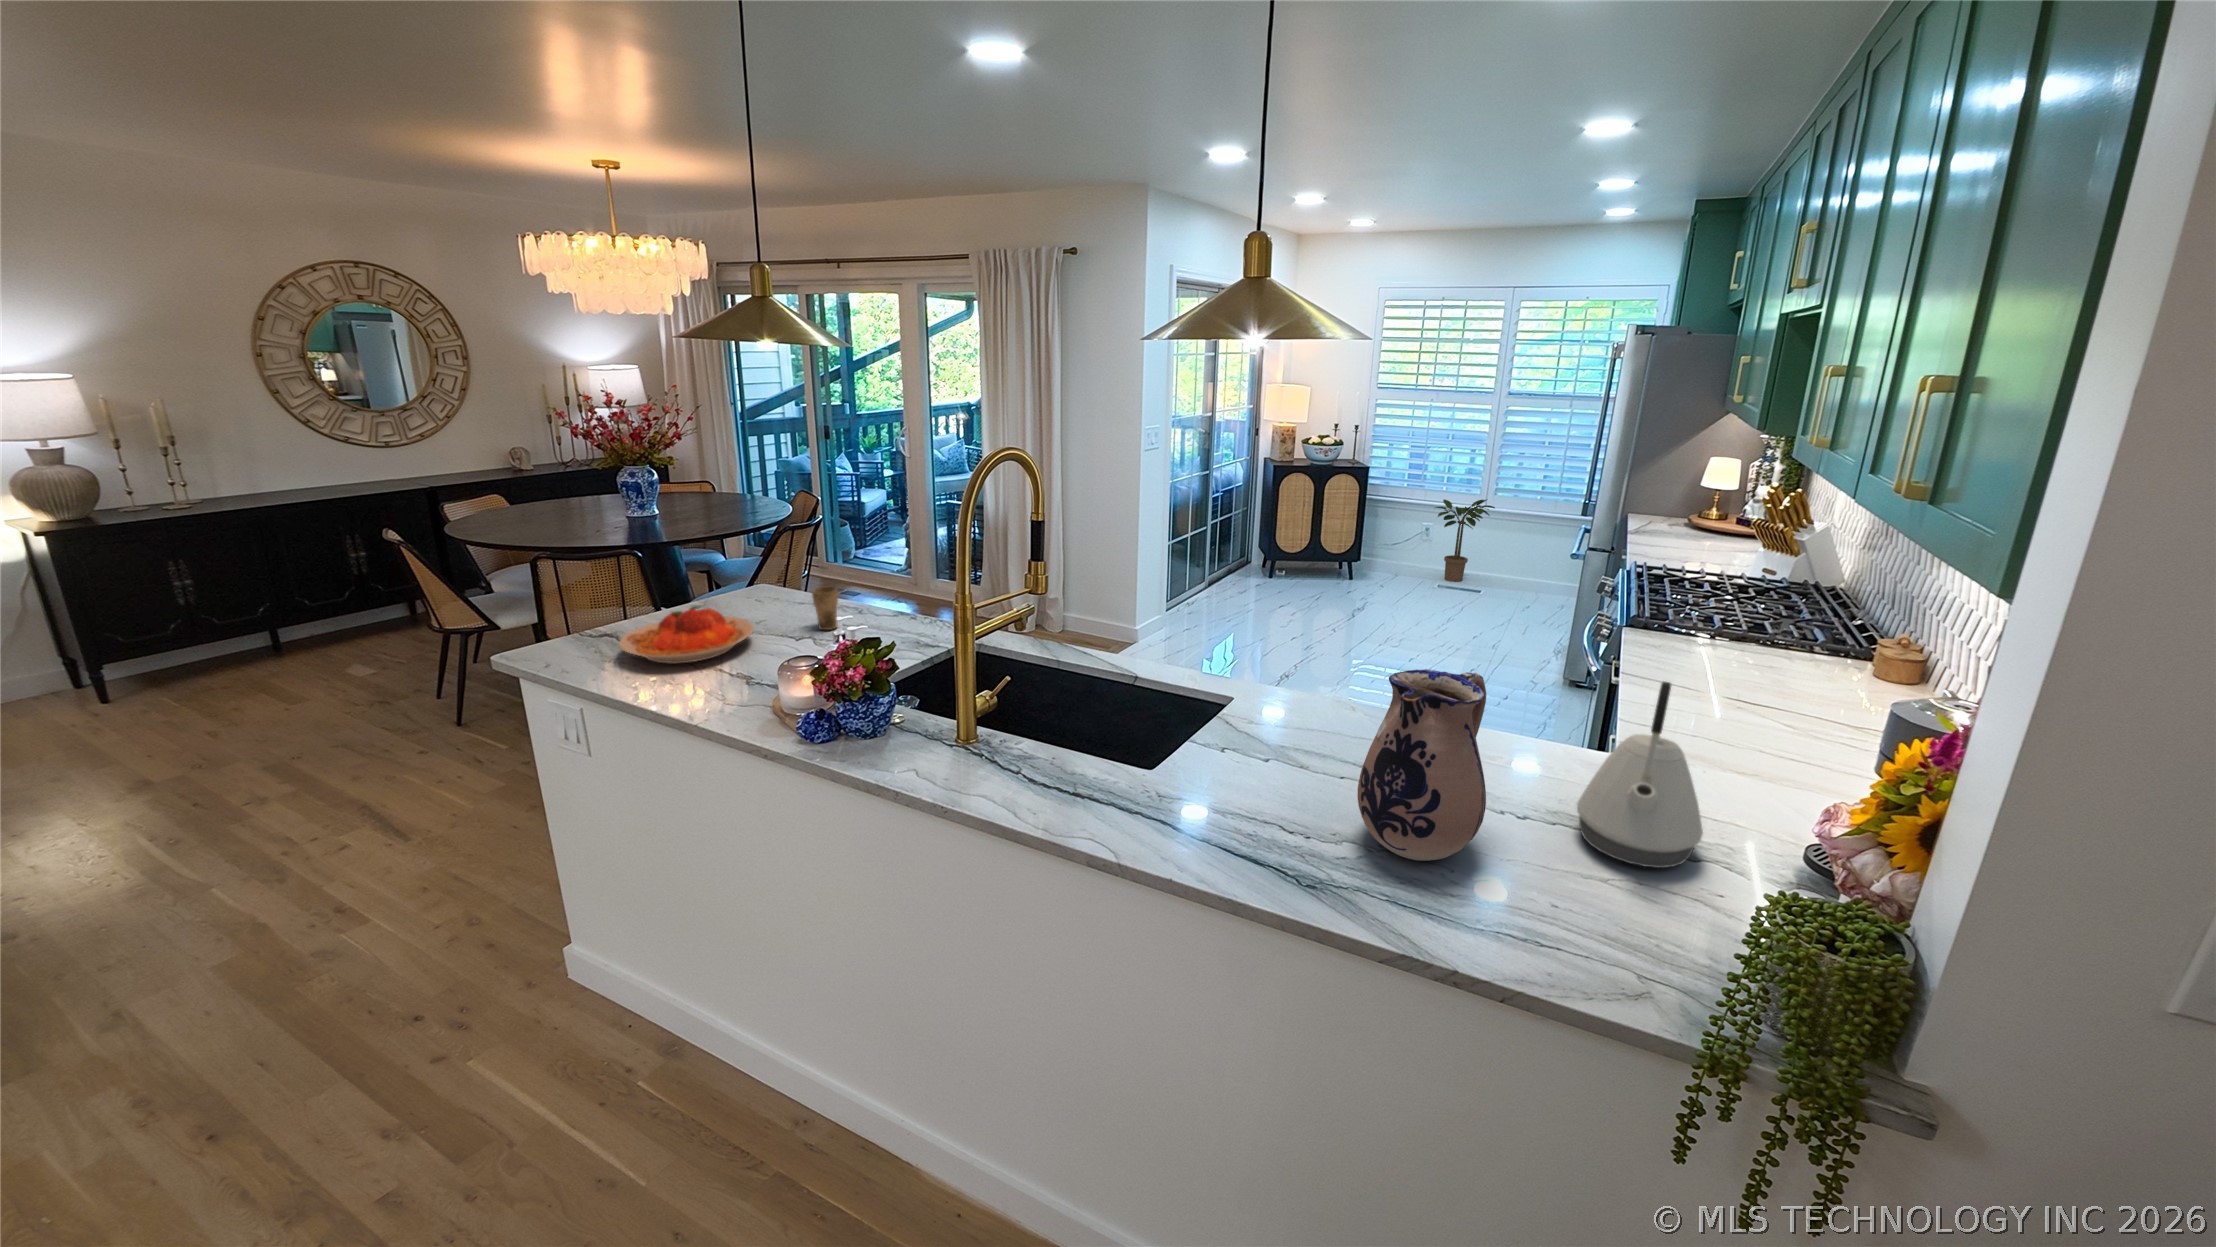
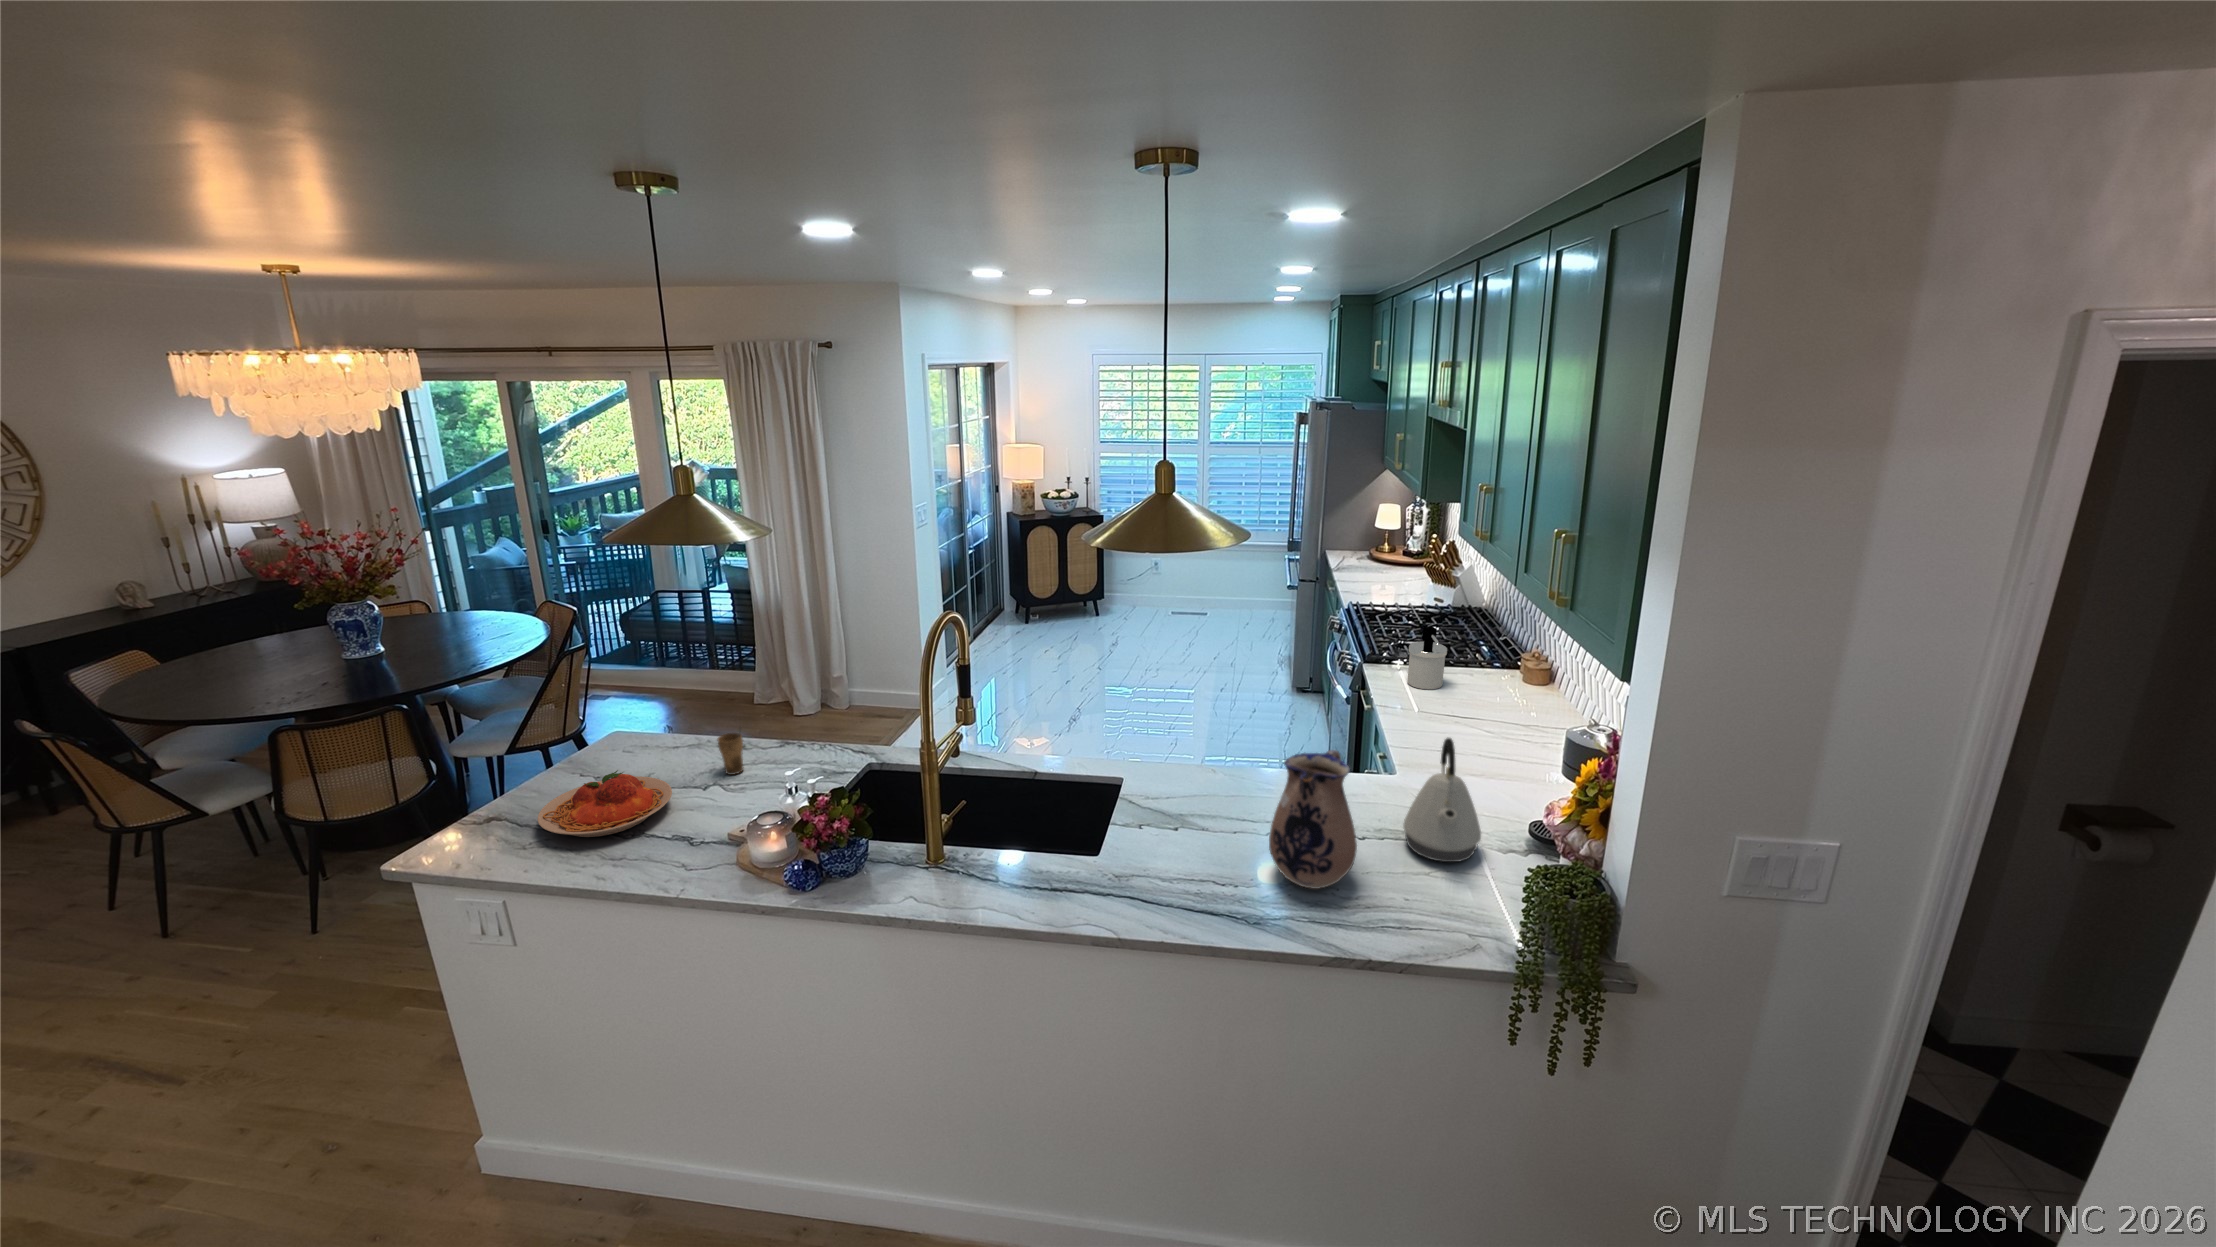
potted plant: present [1435,499,1495,582] -> none [1161,536,1213,611]
soap dispenser: none [1678,580,1743,665] -> present [1407,627,1447,689]

